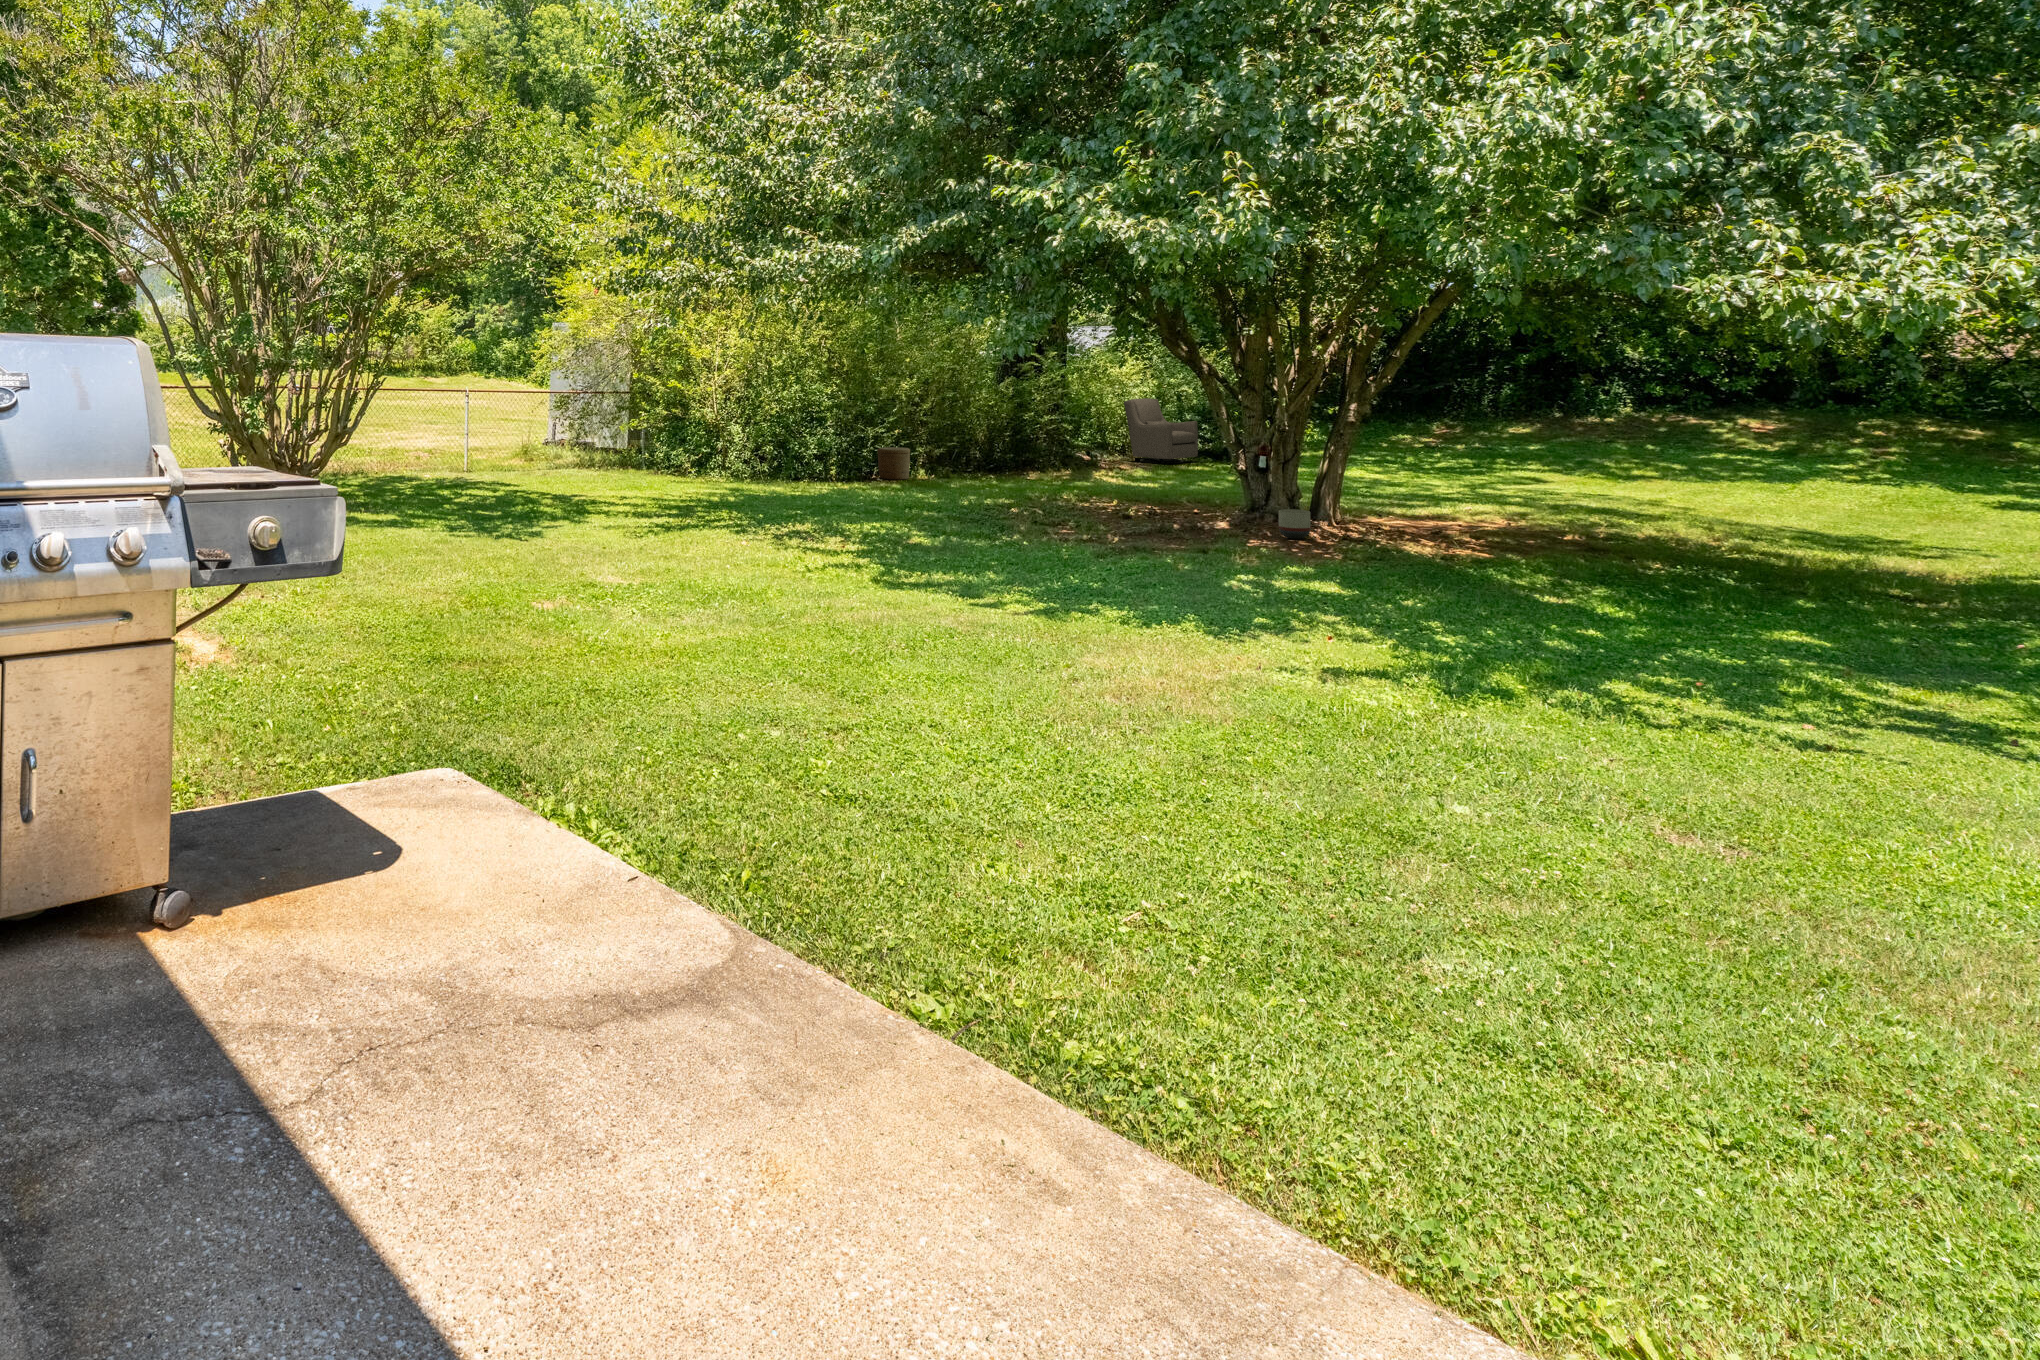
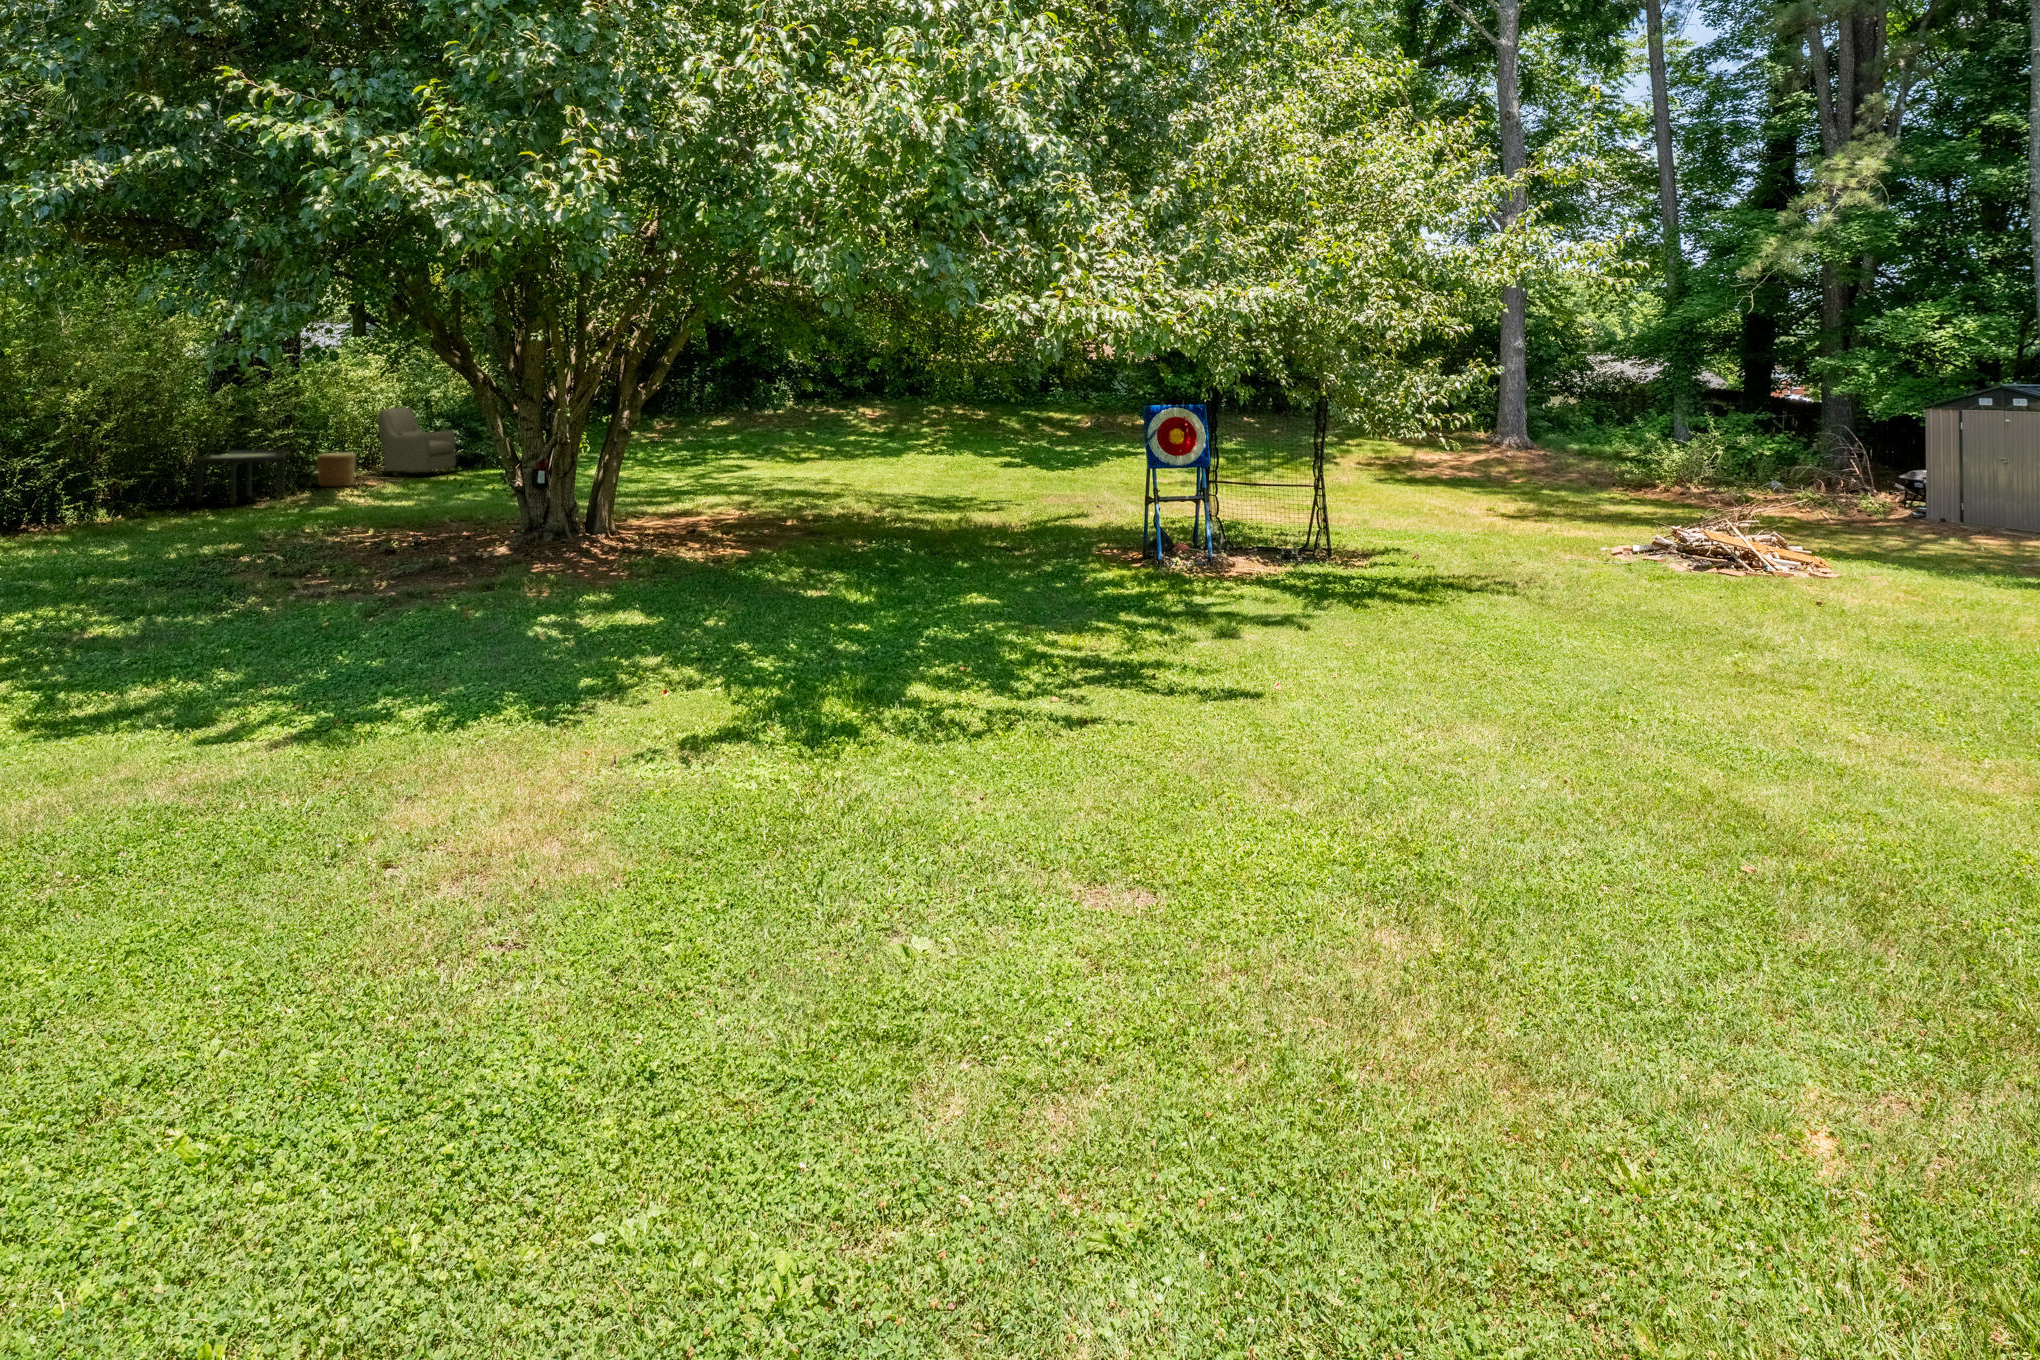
round table: none [980,431,1051,475] -> present [192,450,288,505]
woven basket: present [878,447,910,480] -> present [317,453,356,487]
planter: present [1279,509,1310,539] -> none [566,523,597,554]

